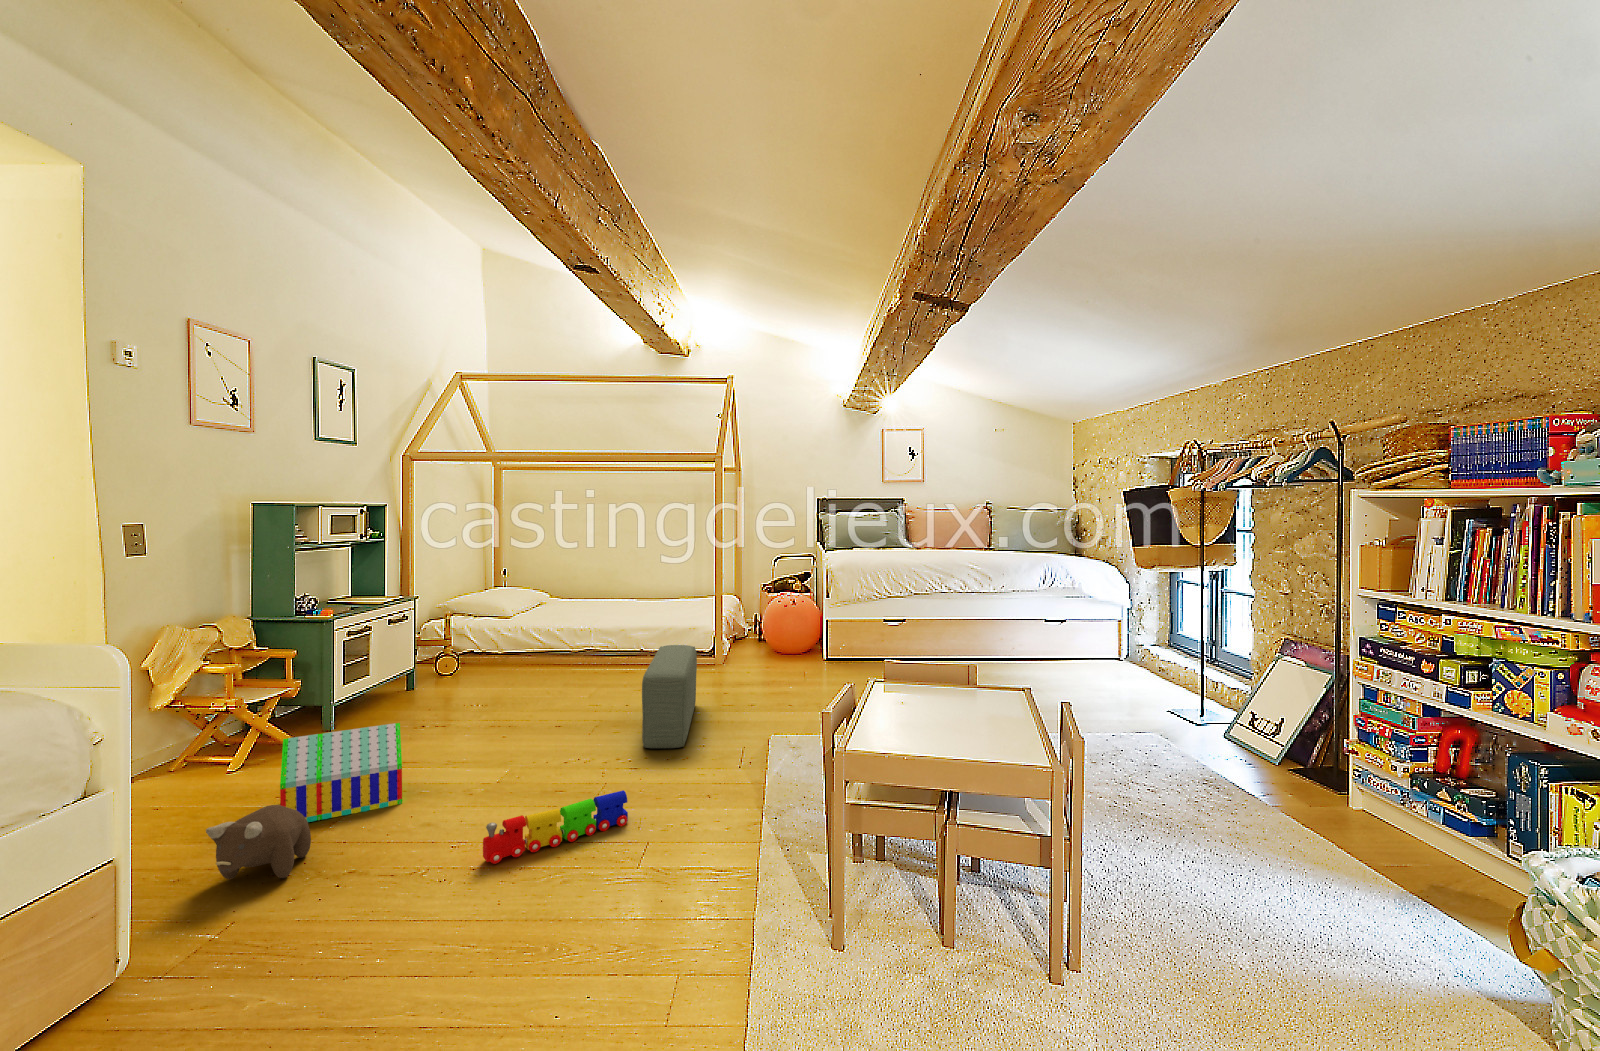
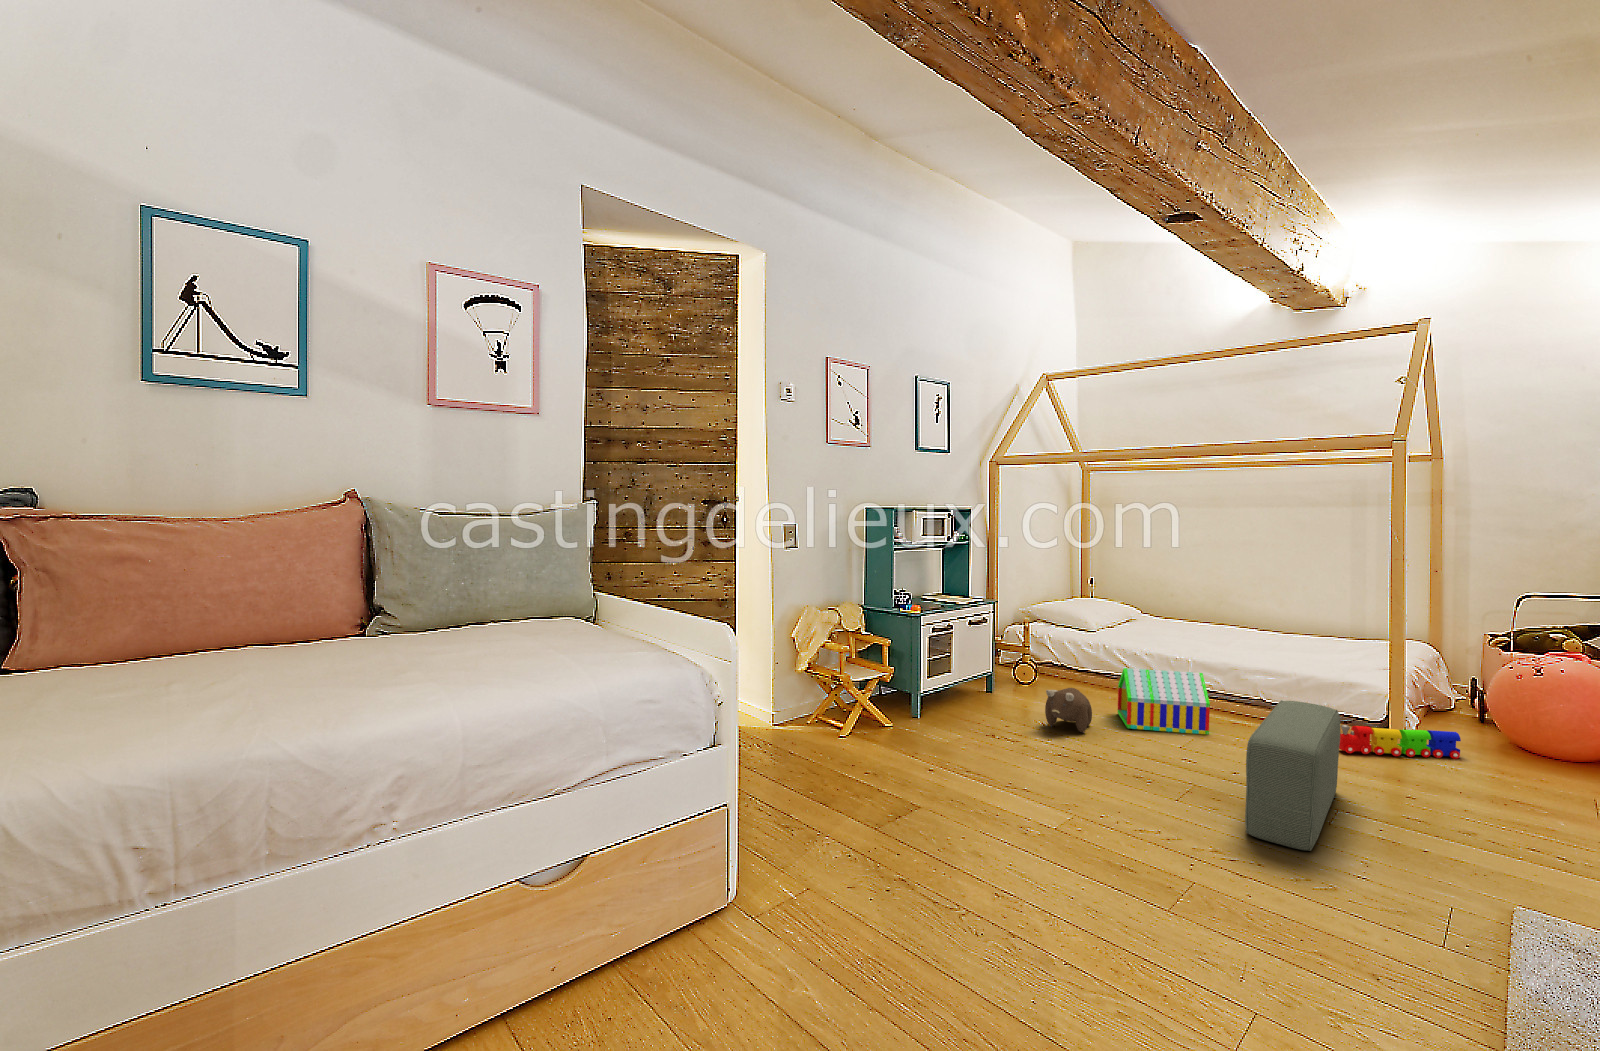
toy house: present [280,723,402,822] -> present [1118,668,1210,734]
toy train: present [483,790,628,864] -> present [1339,725,1461,759]
plush toy: present [206,805,311,879] -> present [1045,688,1092,733]

